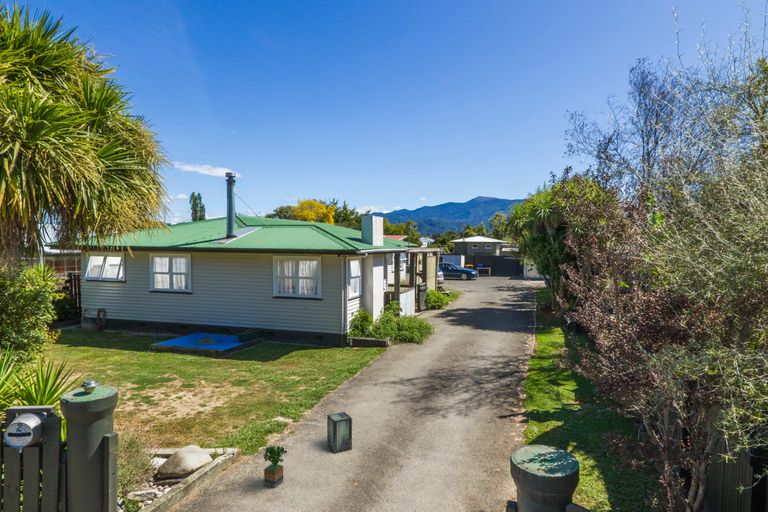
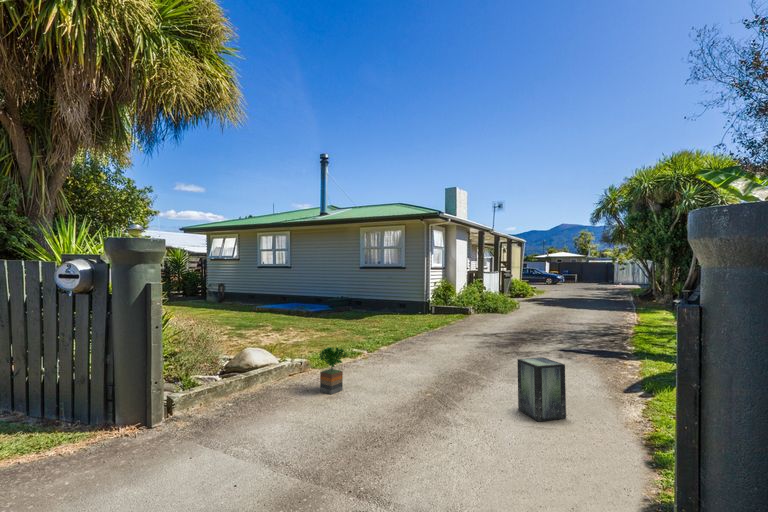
storage box: present [327,412,352,453] -> present [517,358,566,422]

